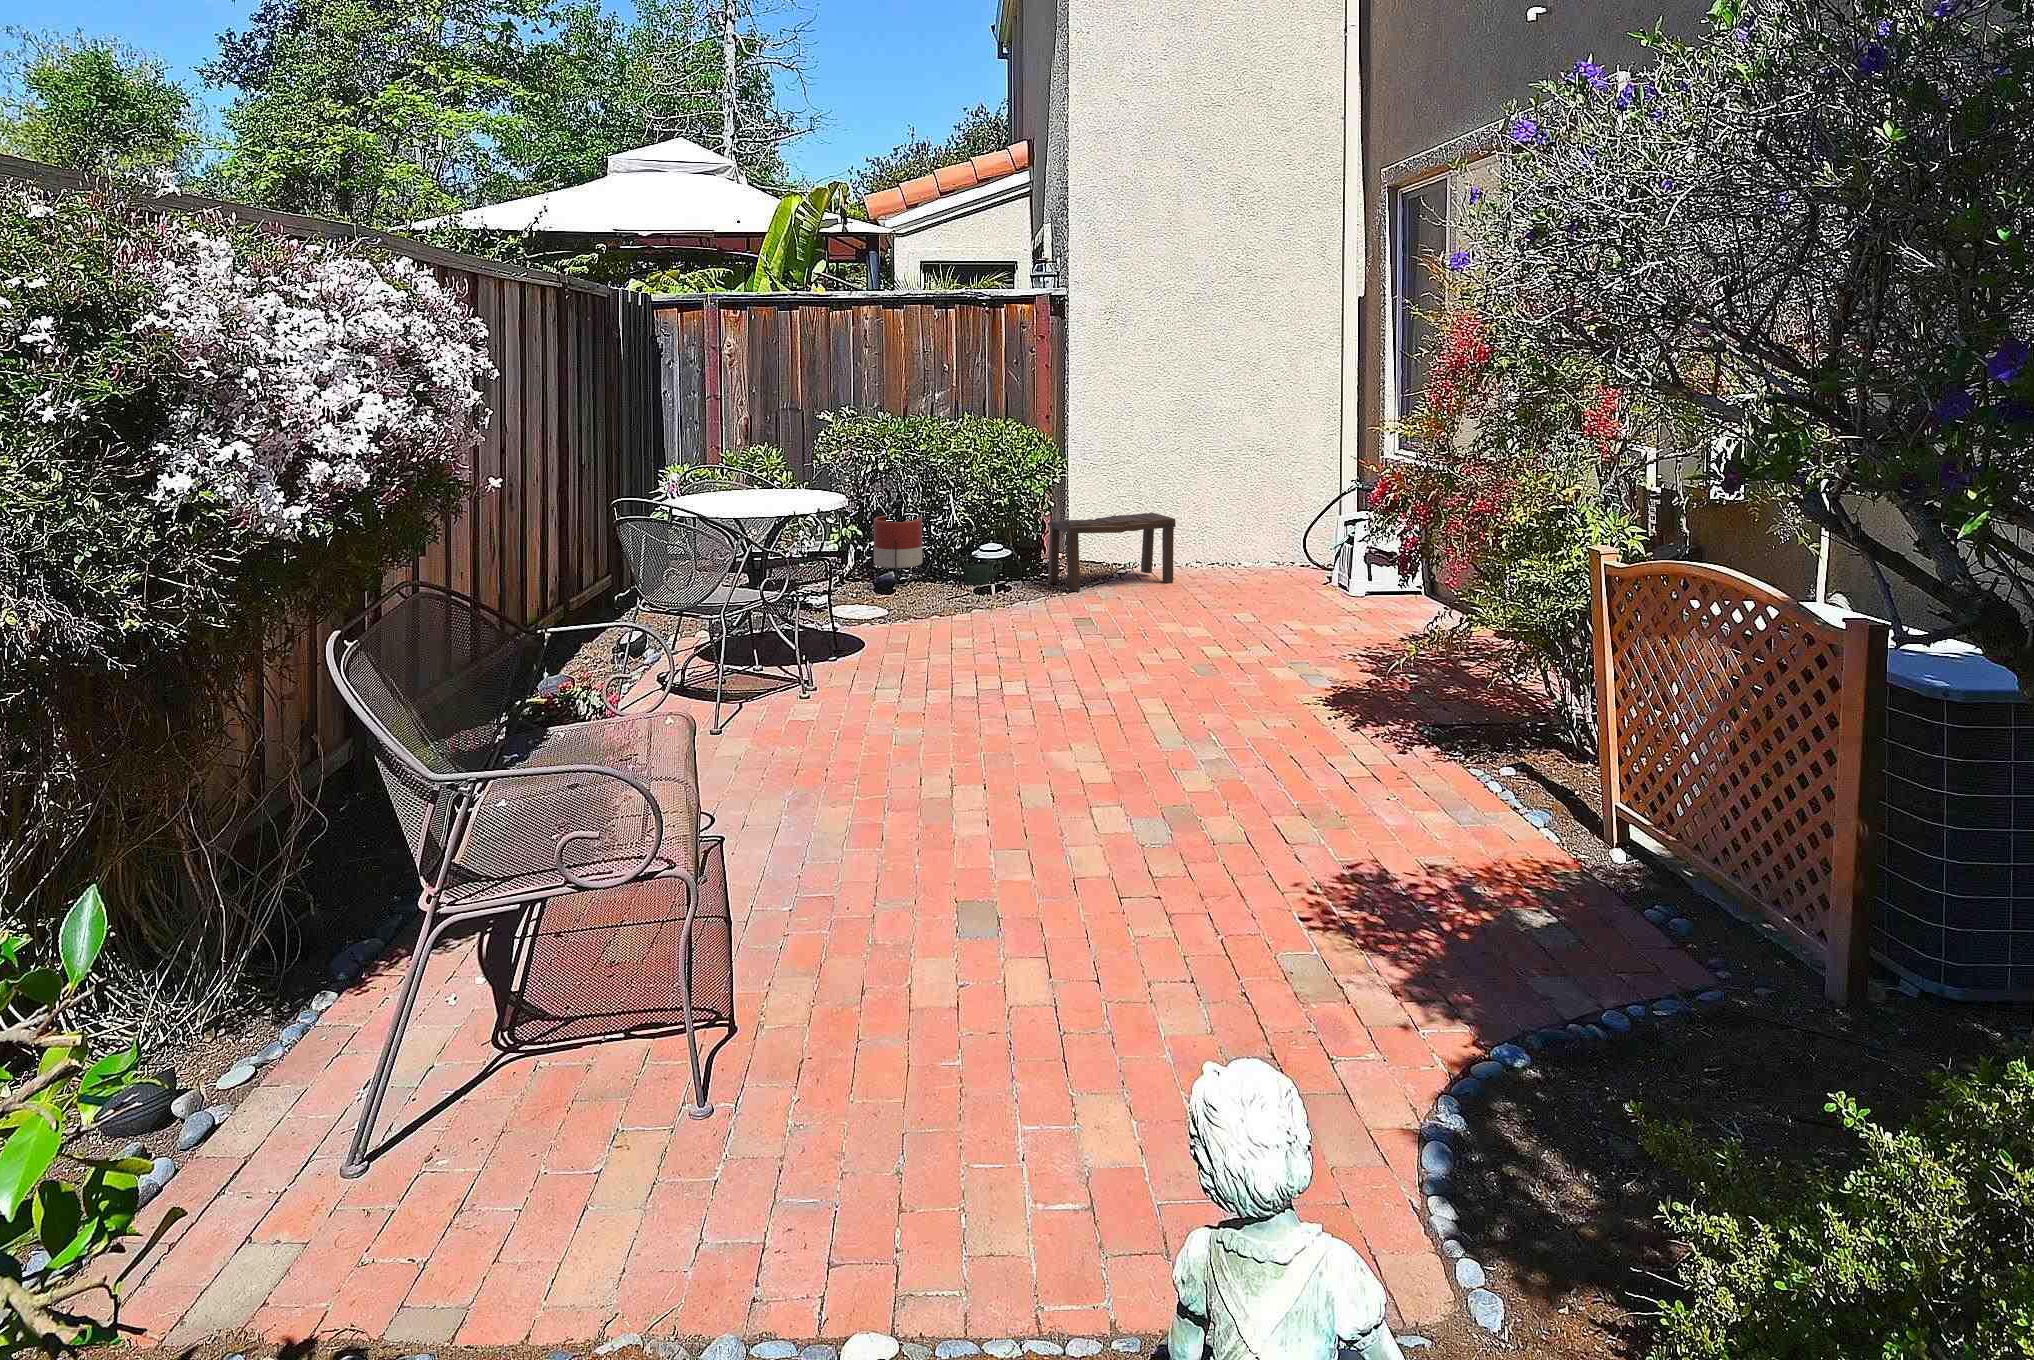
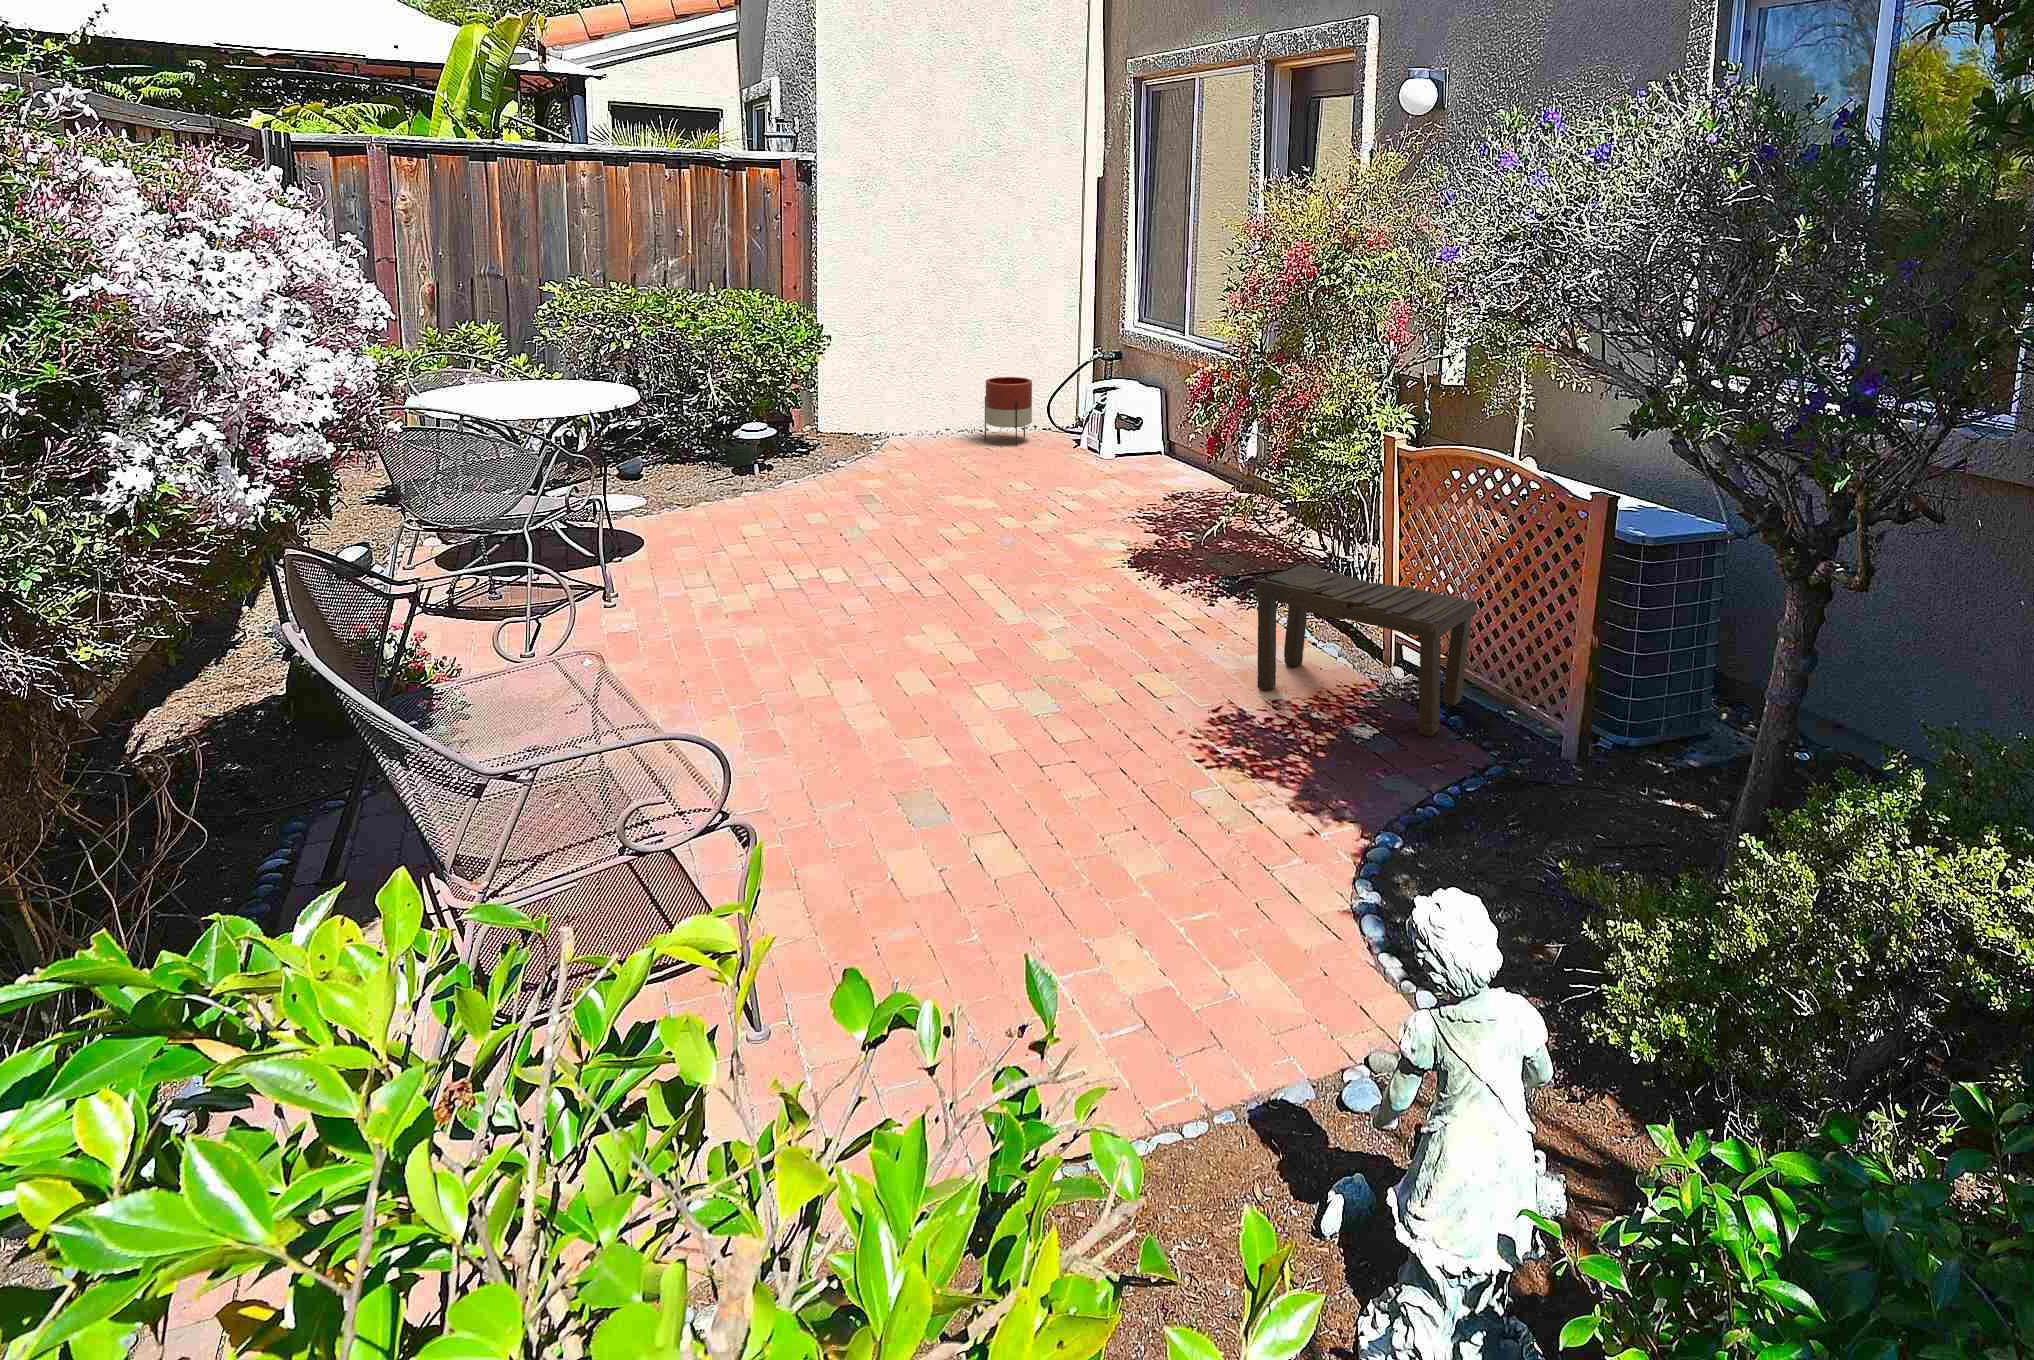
bench: present [1048,512,1176,591] -> present [1255,564,1477,736]
planter: present [874,516,923,589] -> present [985,377,1032,446]

